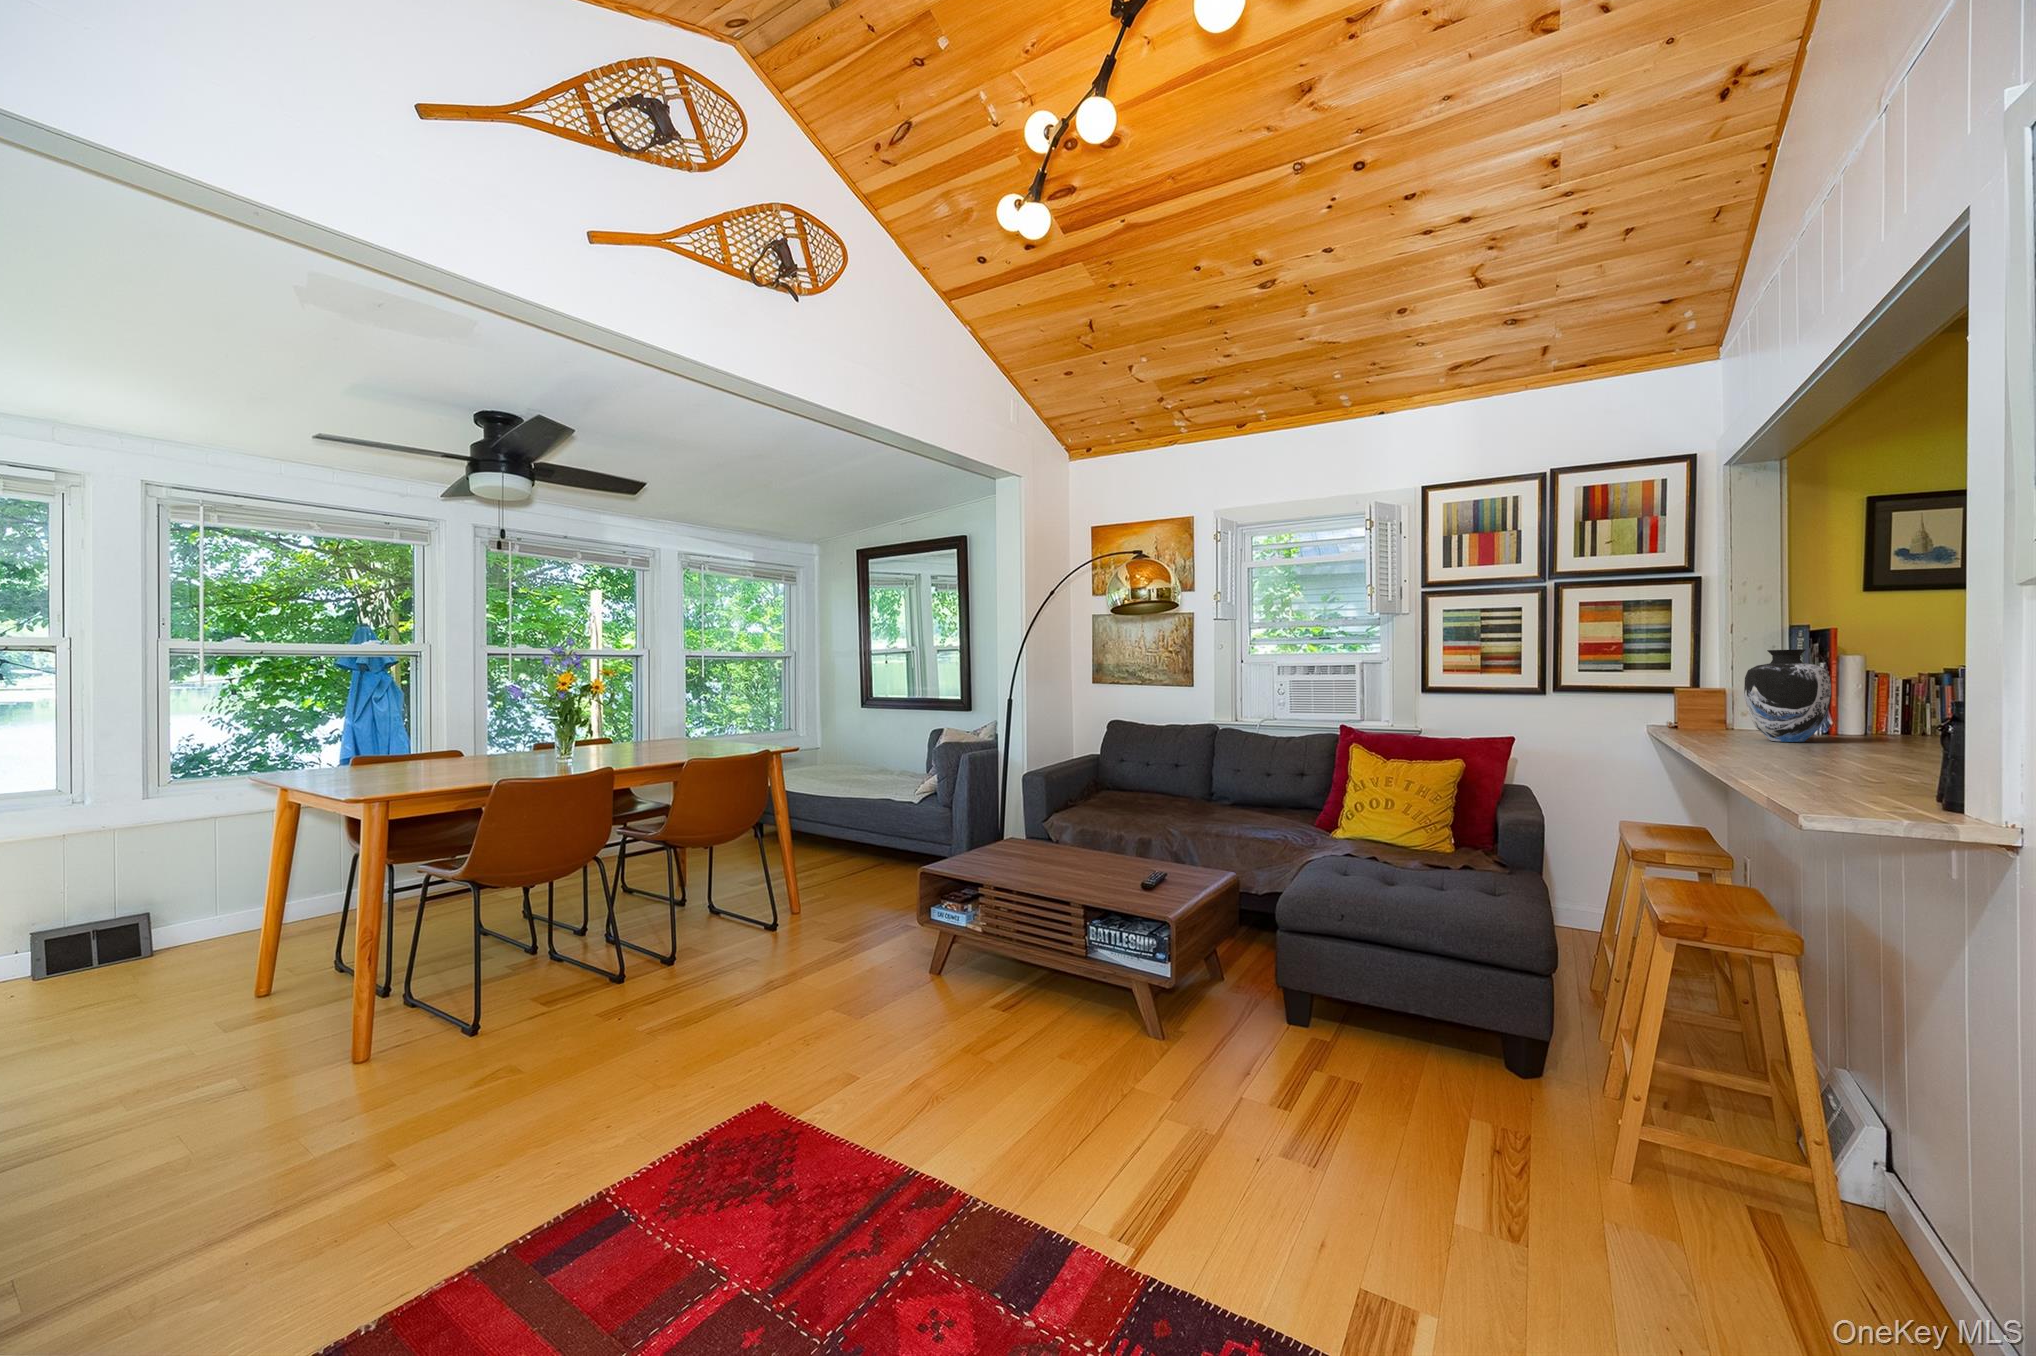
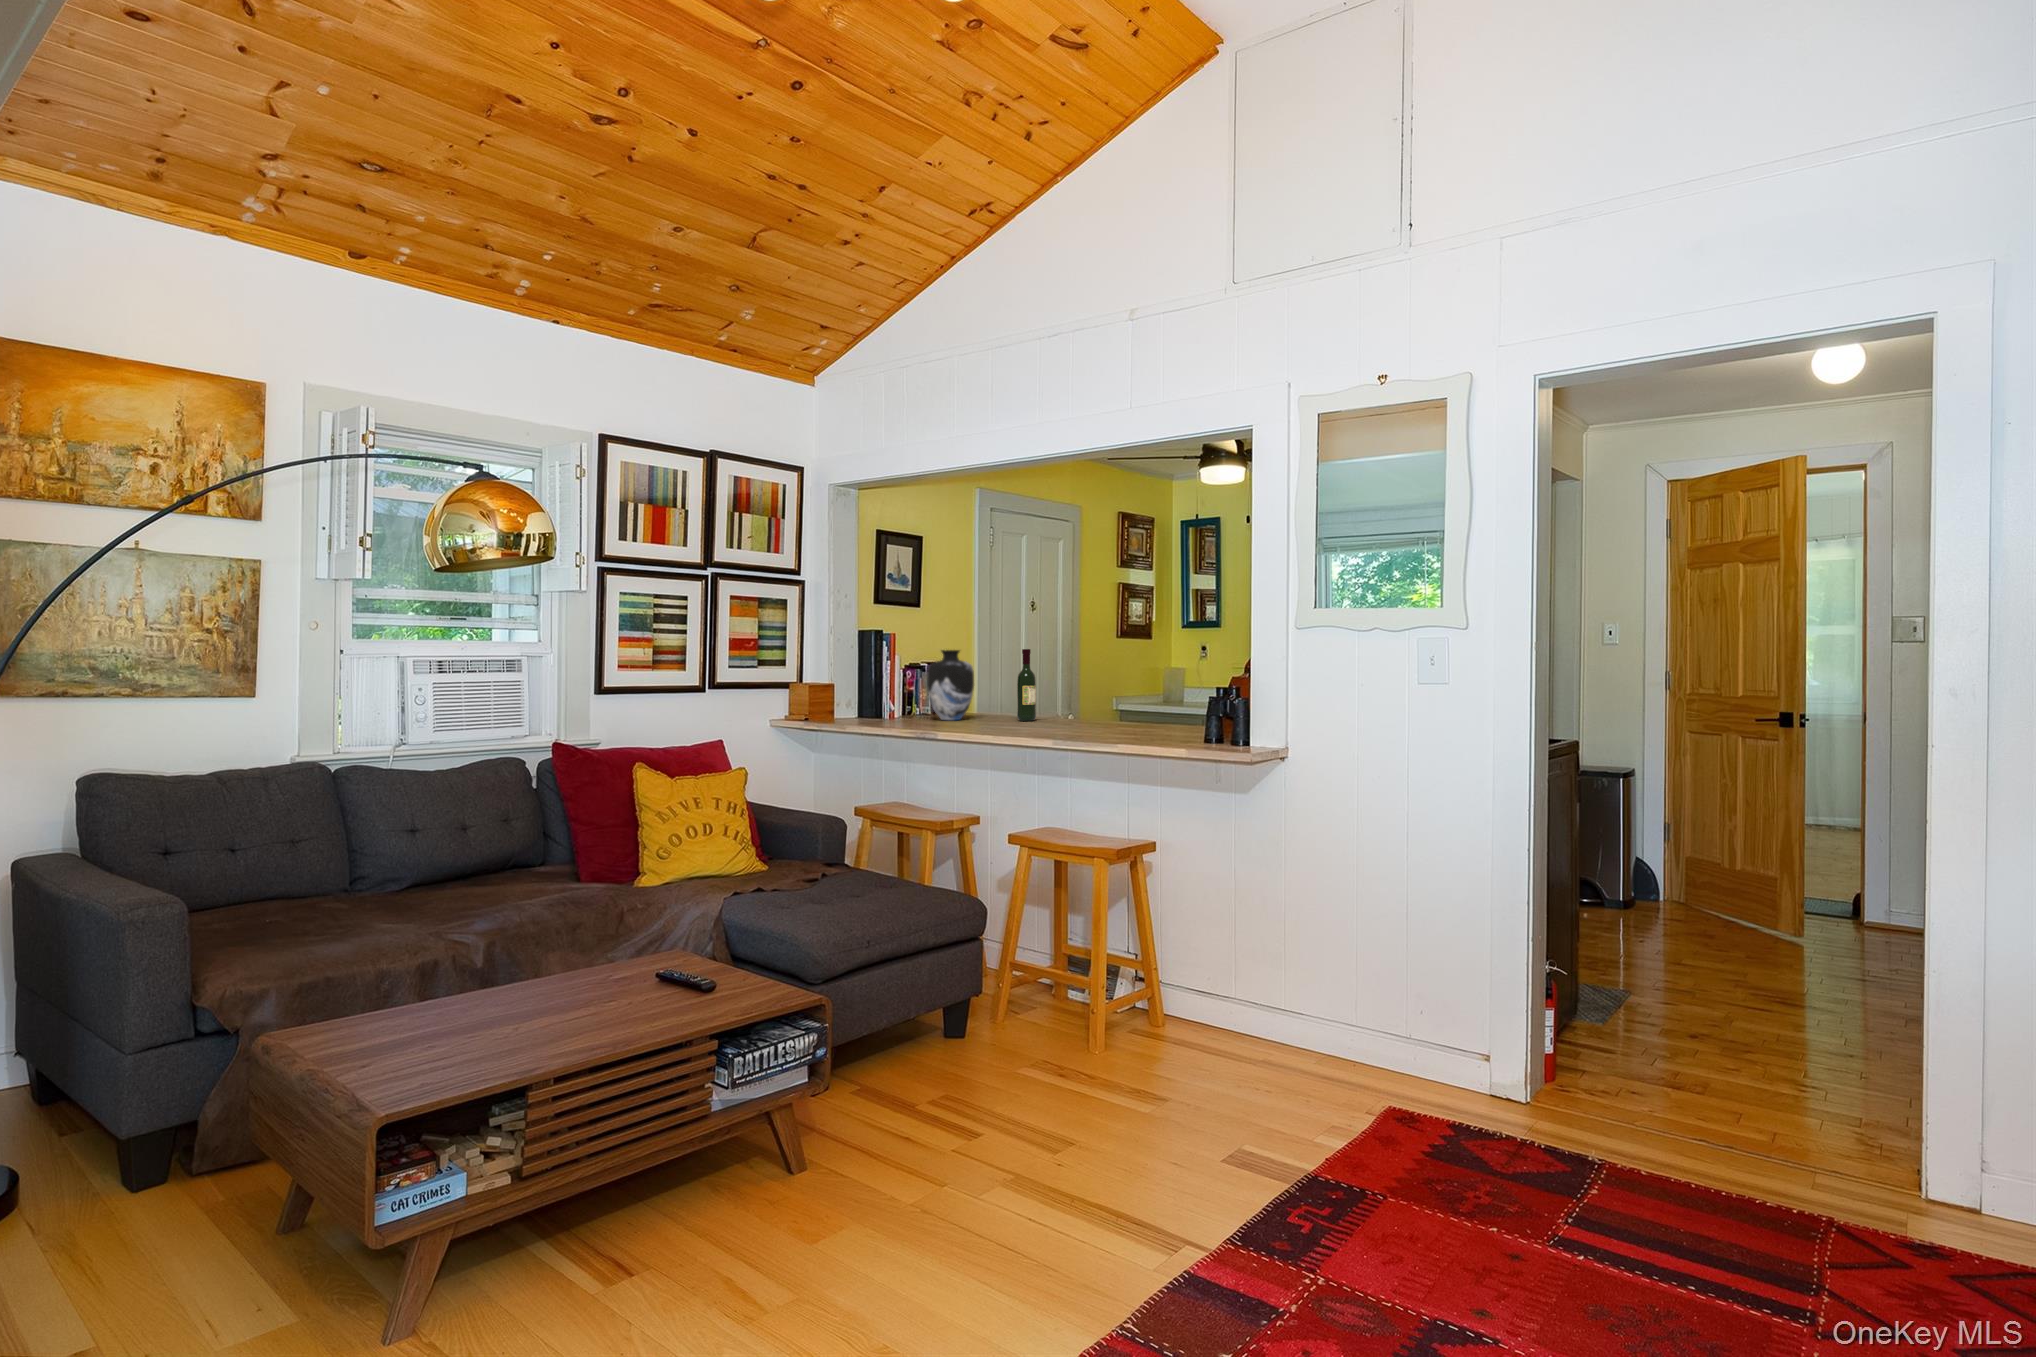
wine bottle: none [1849,647,1889,752] -> present [1017,649,1036,721]

